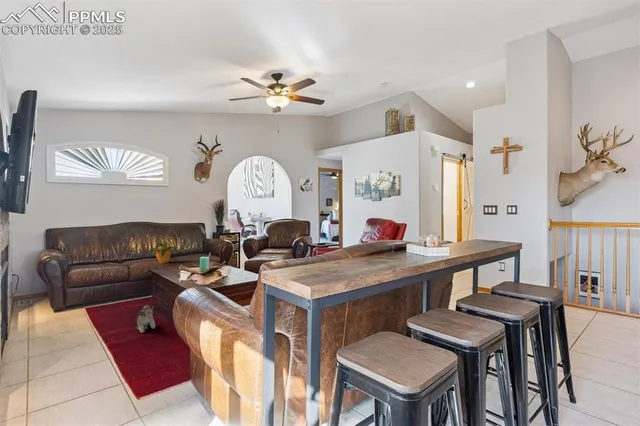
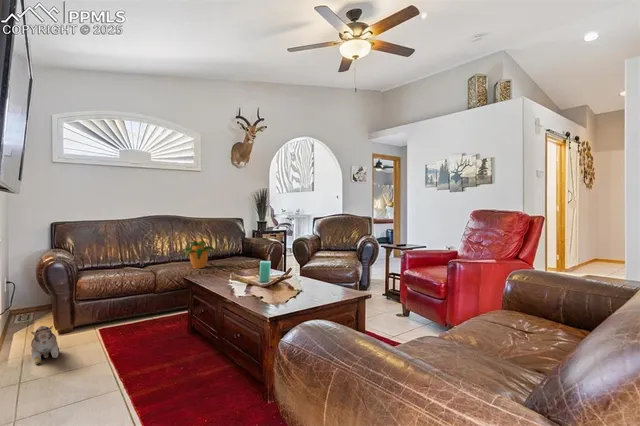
plush toy: present [136,305,155,333] -> present [31,326,59,364]

